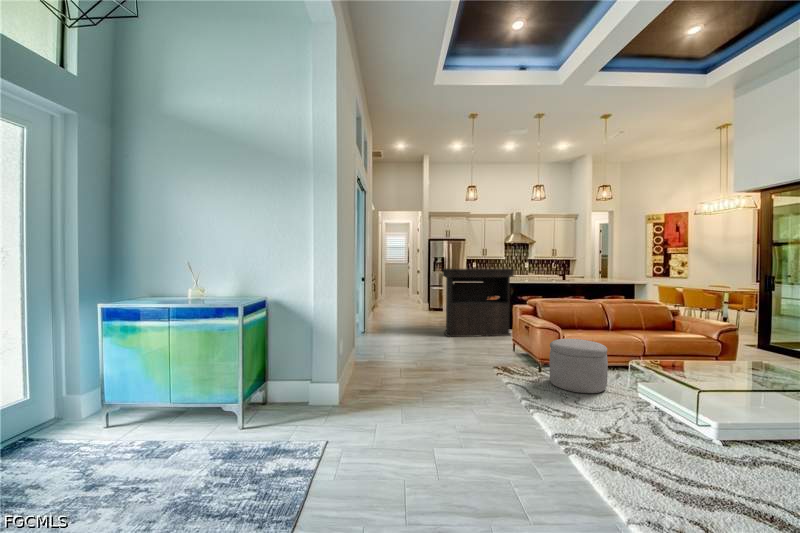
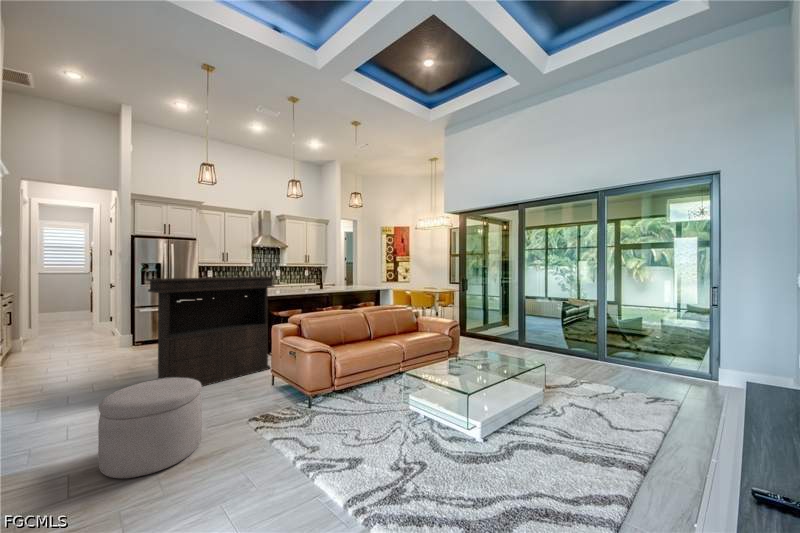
ottoman: present [550,339,608,393] -> present [98,378,202,478]

